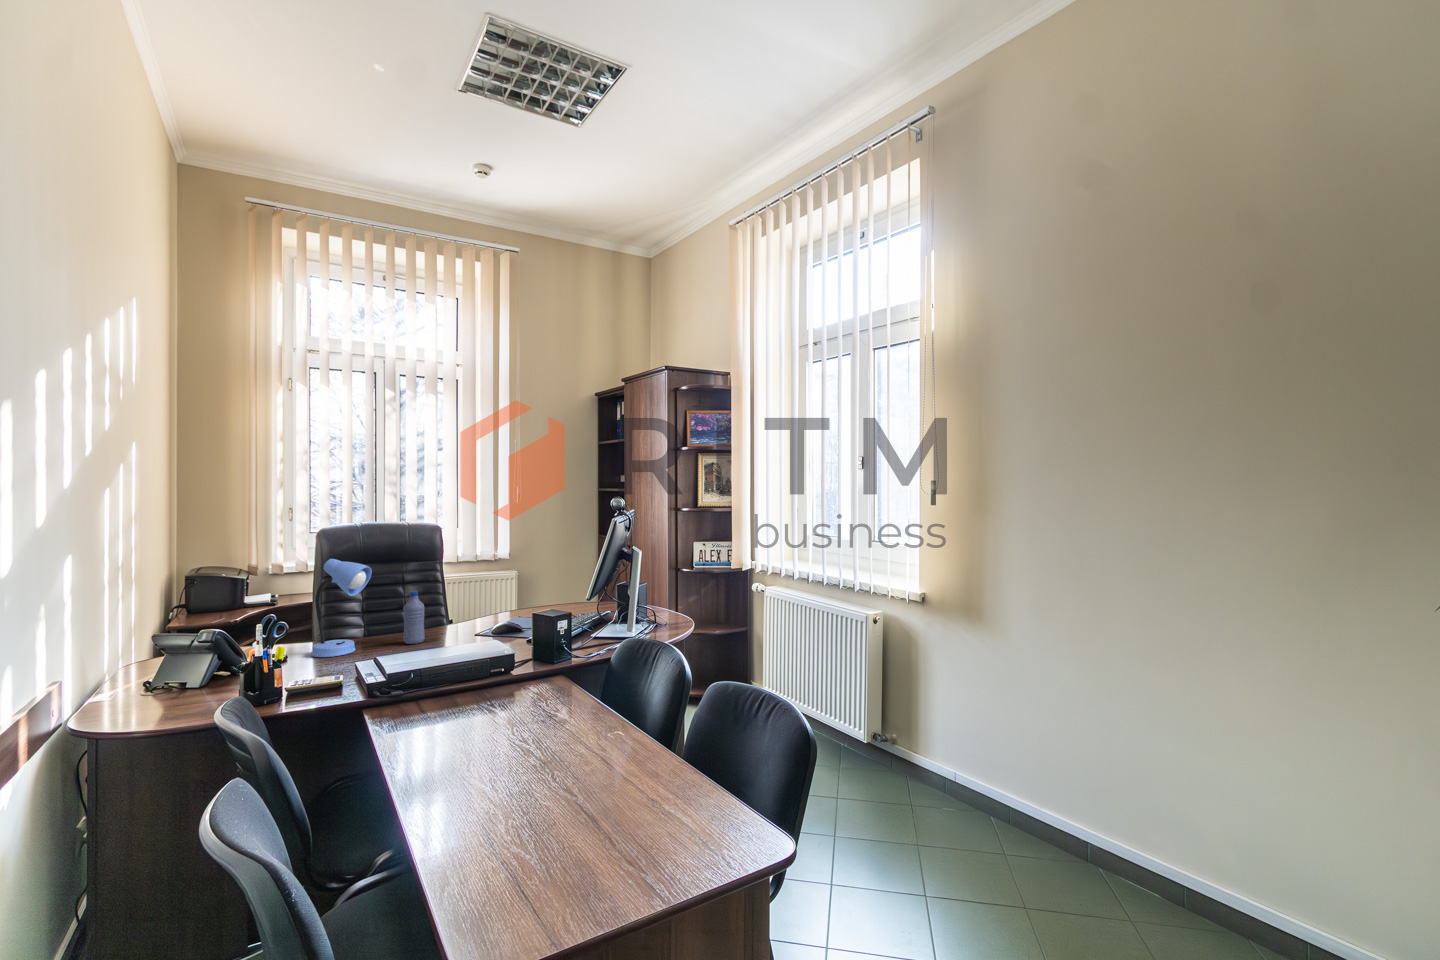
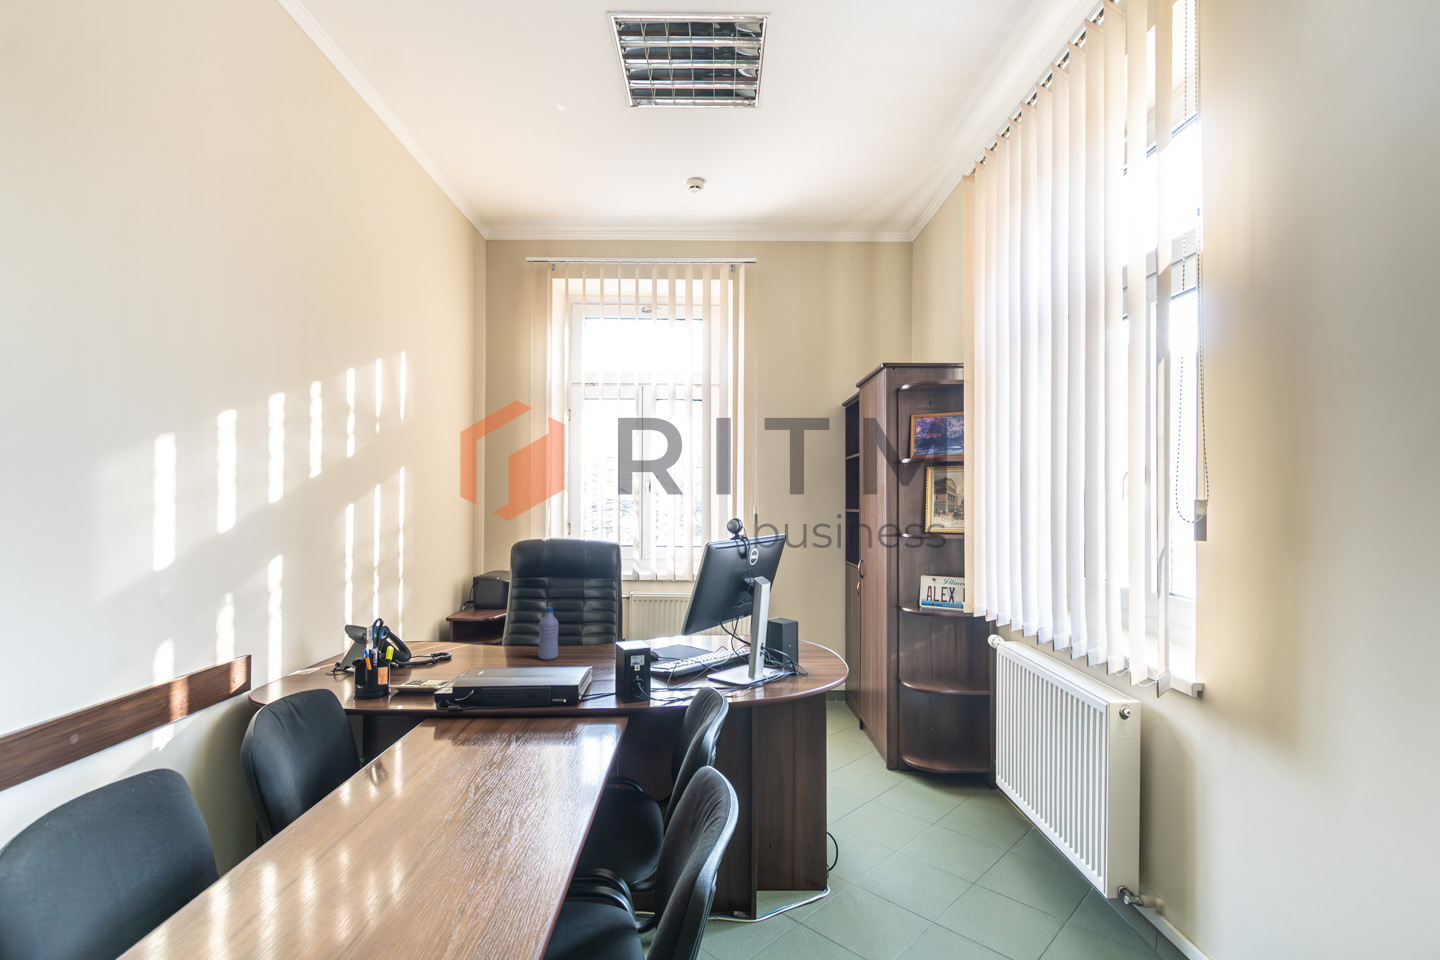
desk lamp: present [311,559,372,657] -> none [463,570,513,662]

